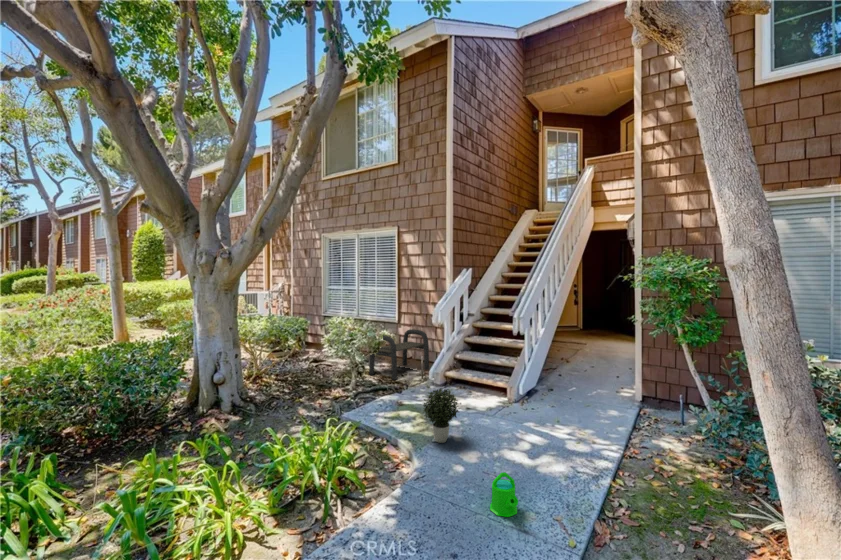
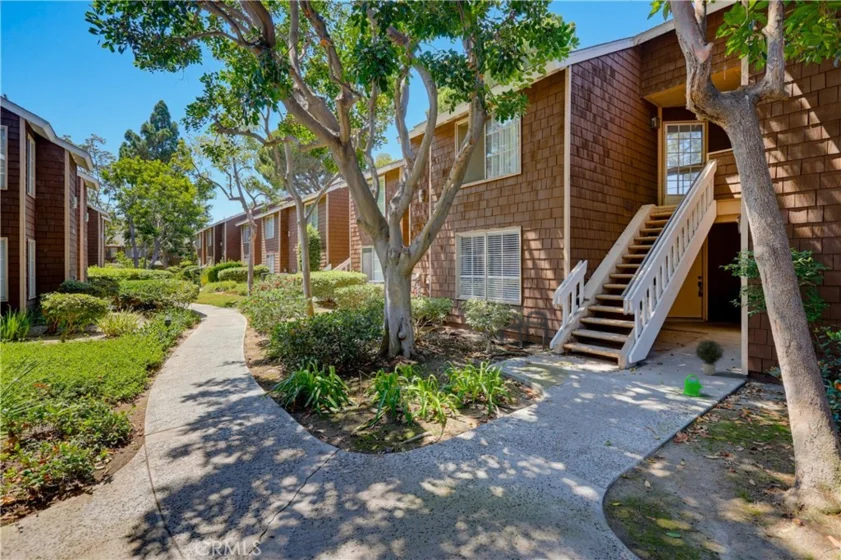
potted plant: present [423,389,458,443] -> present [695,340,724,375]
watering can: present [490,472,518,517] -> present [684,374,703,396]

